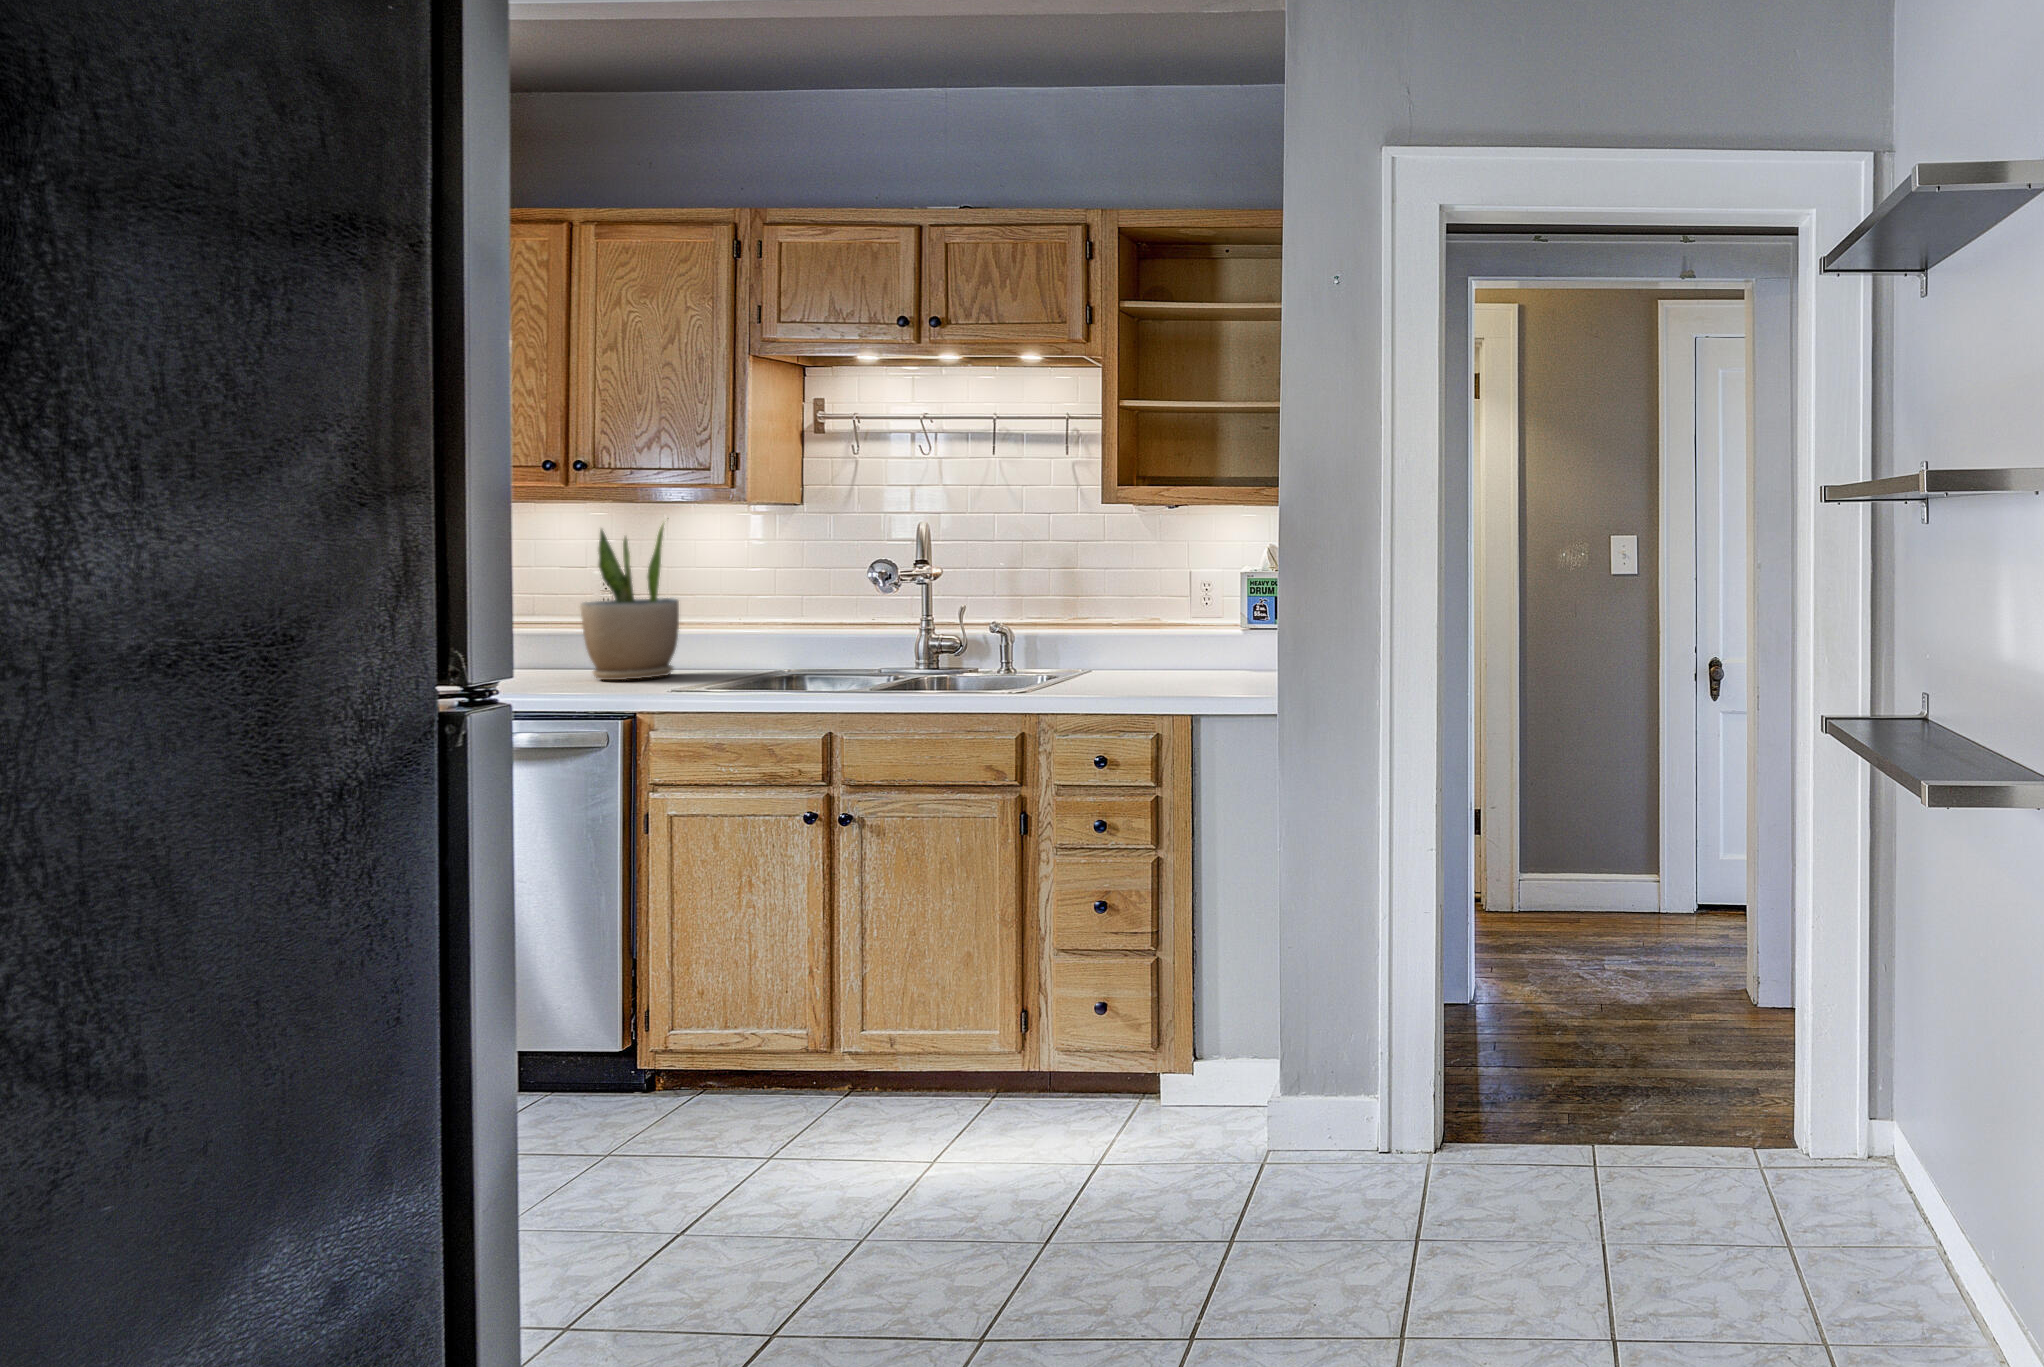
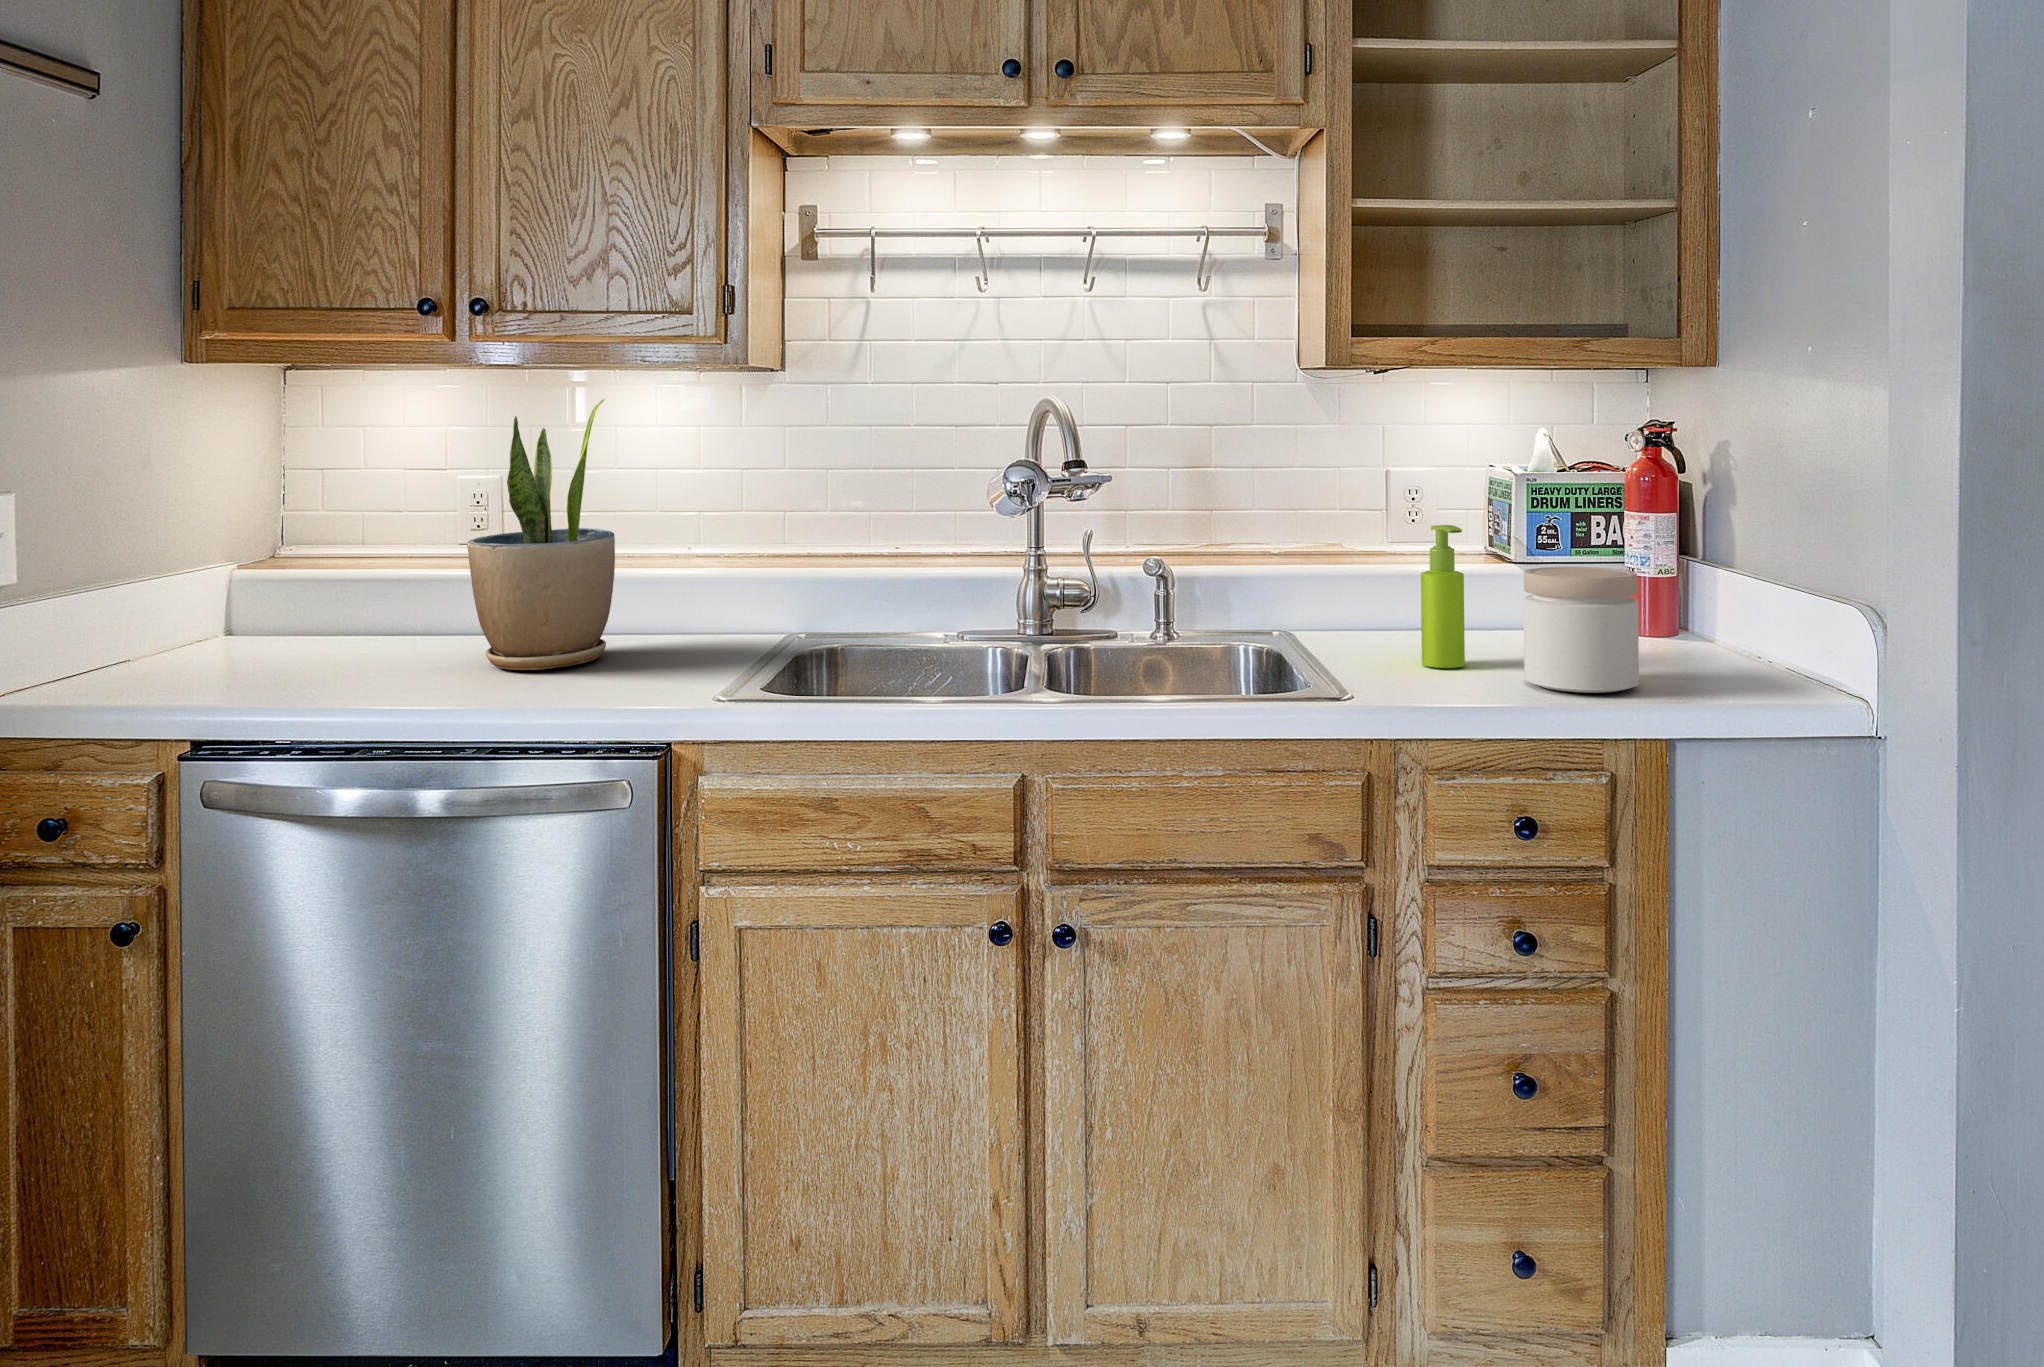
soap dispenser: none [1128,600,1154,686] -> present [1421,525,1465,668]
jar: none [1153,625,1217,695] -> present [1523,567,1639,693]

